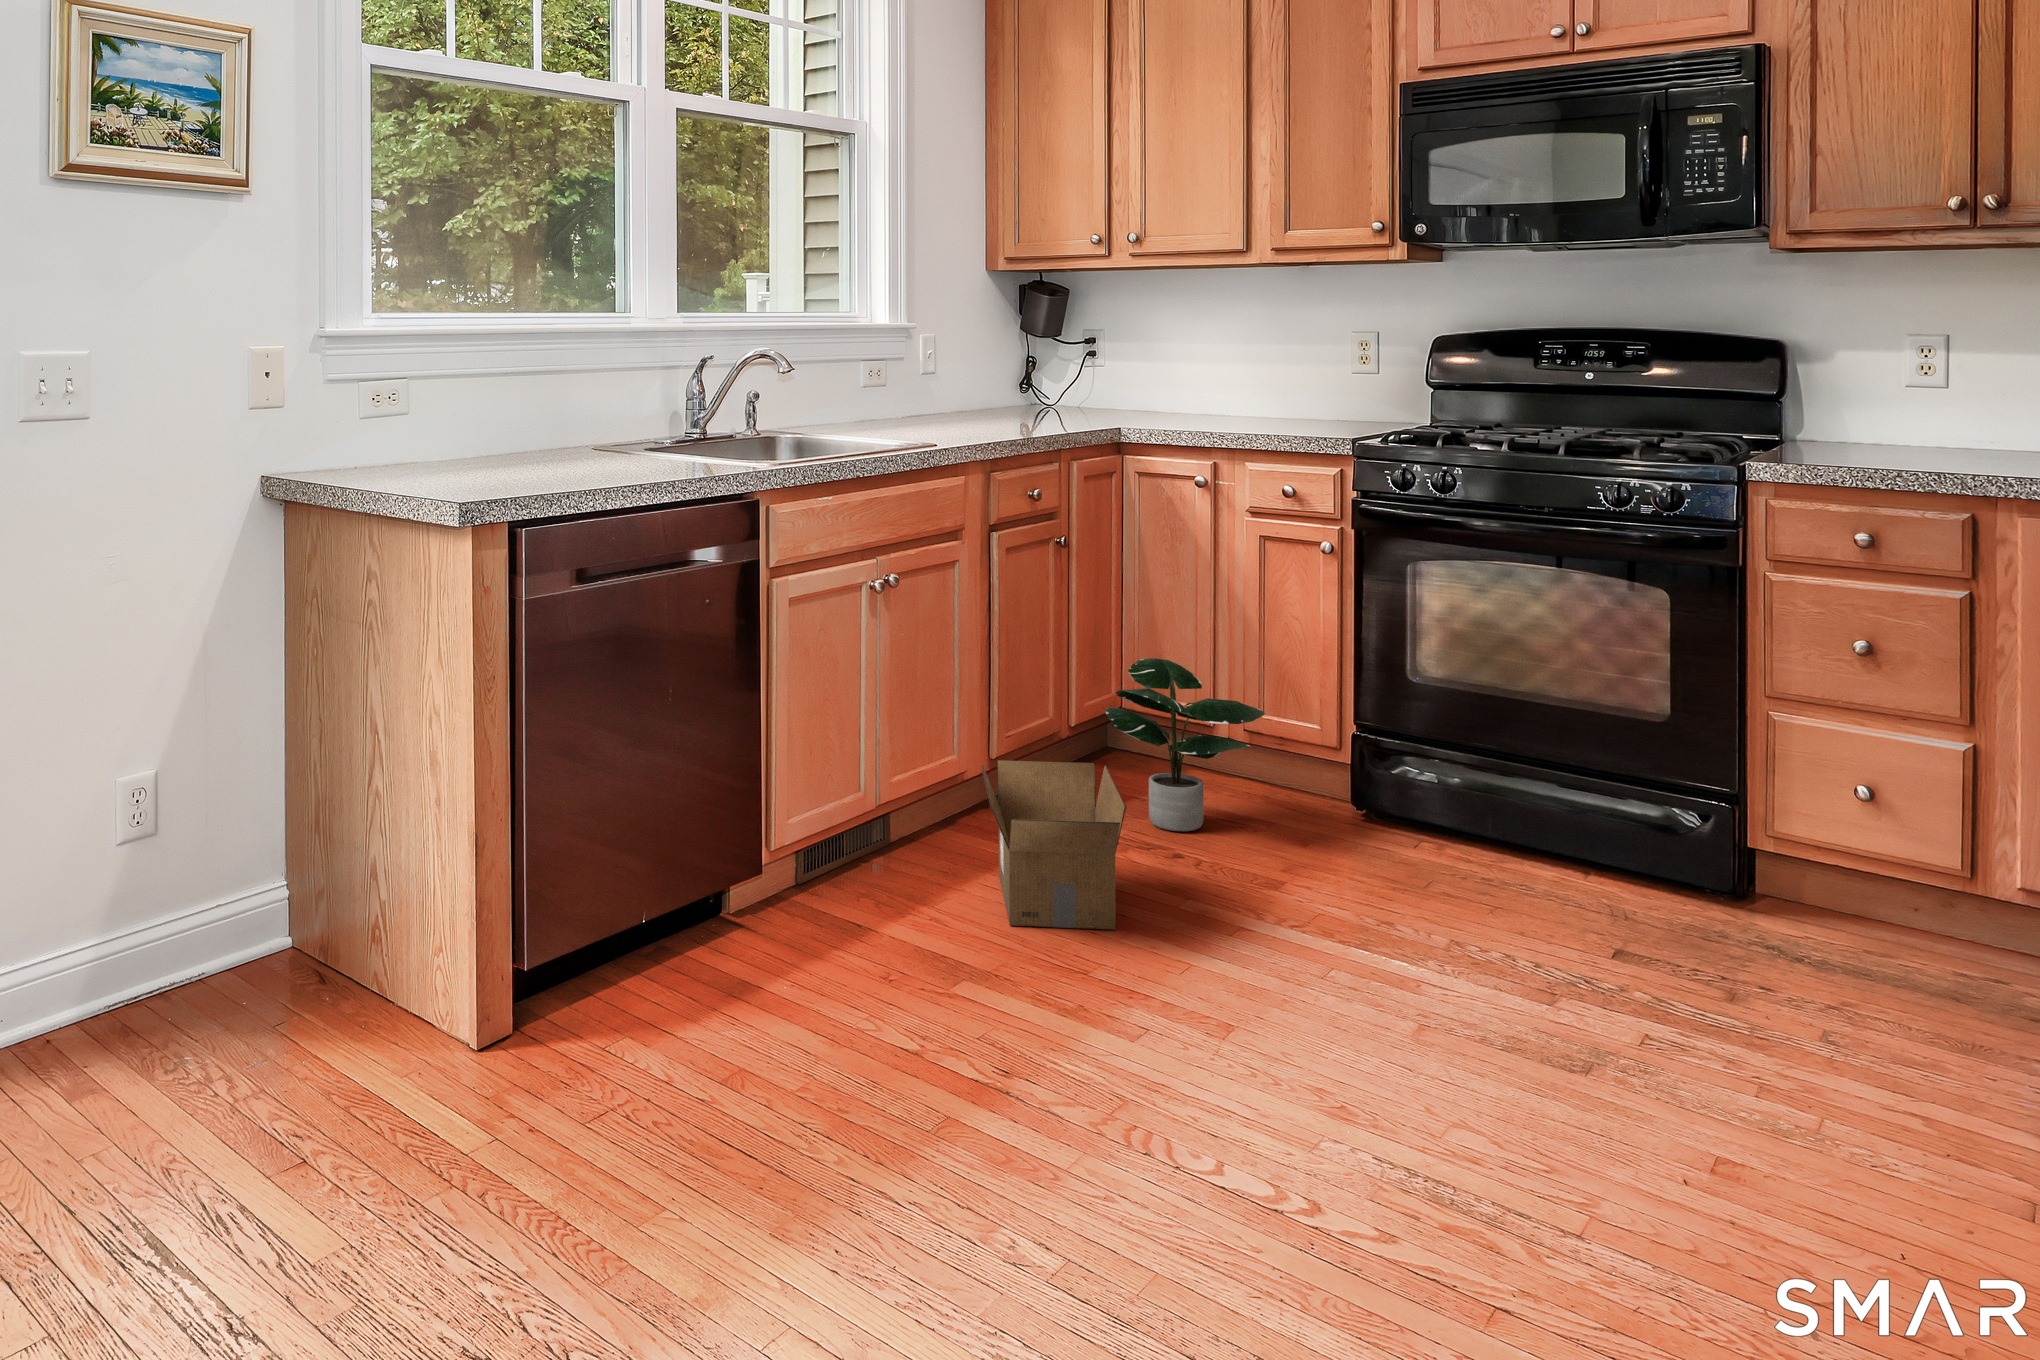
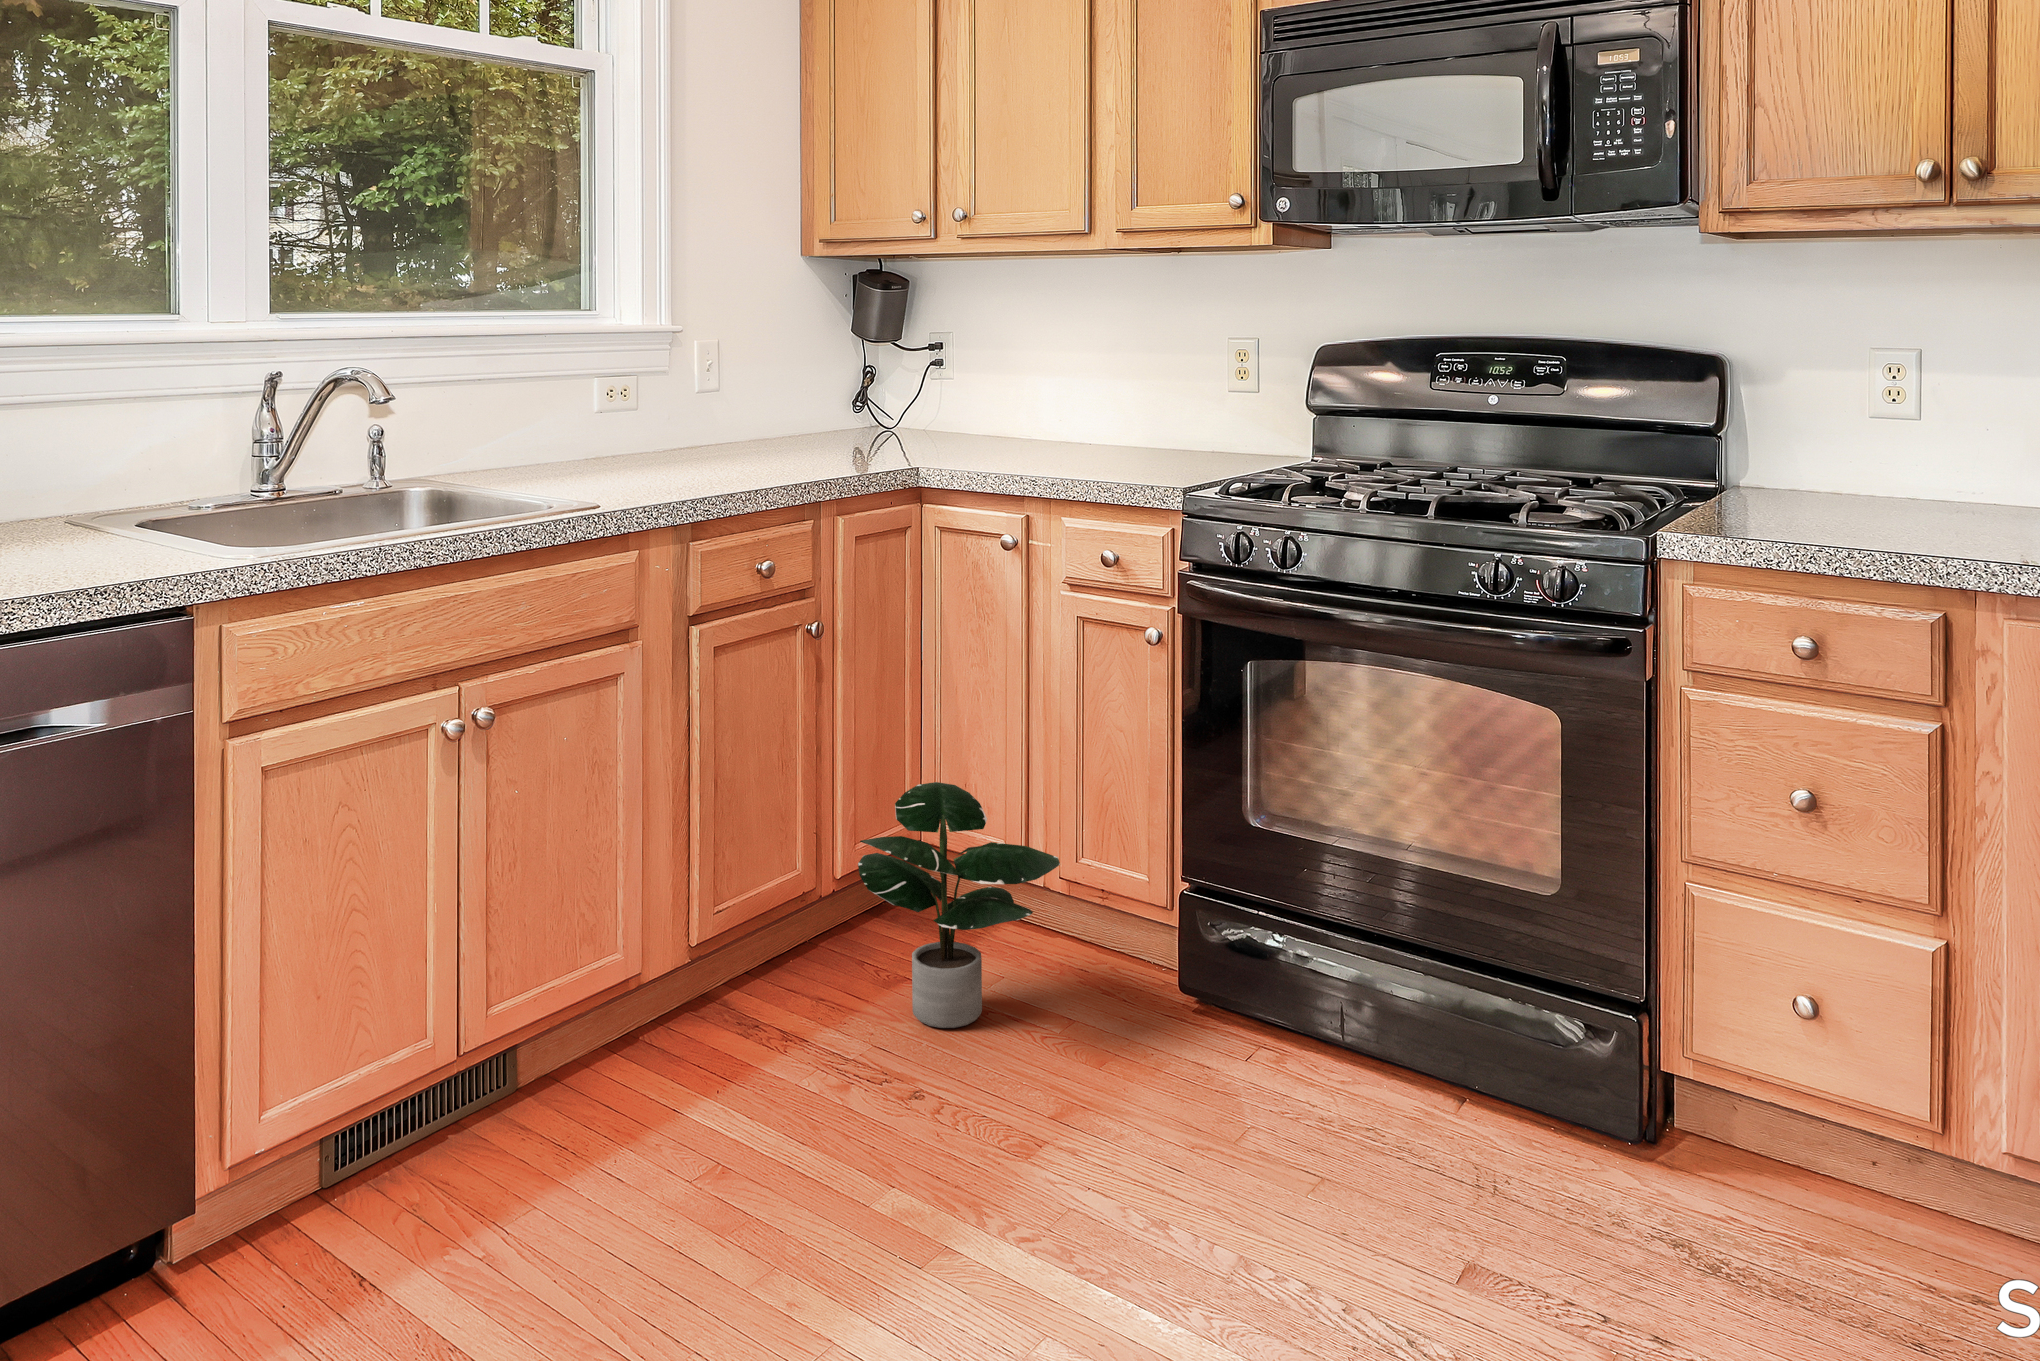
cardboard box: present [982,760,1126,930] -> none [581,961,799,1233]

